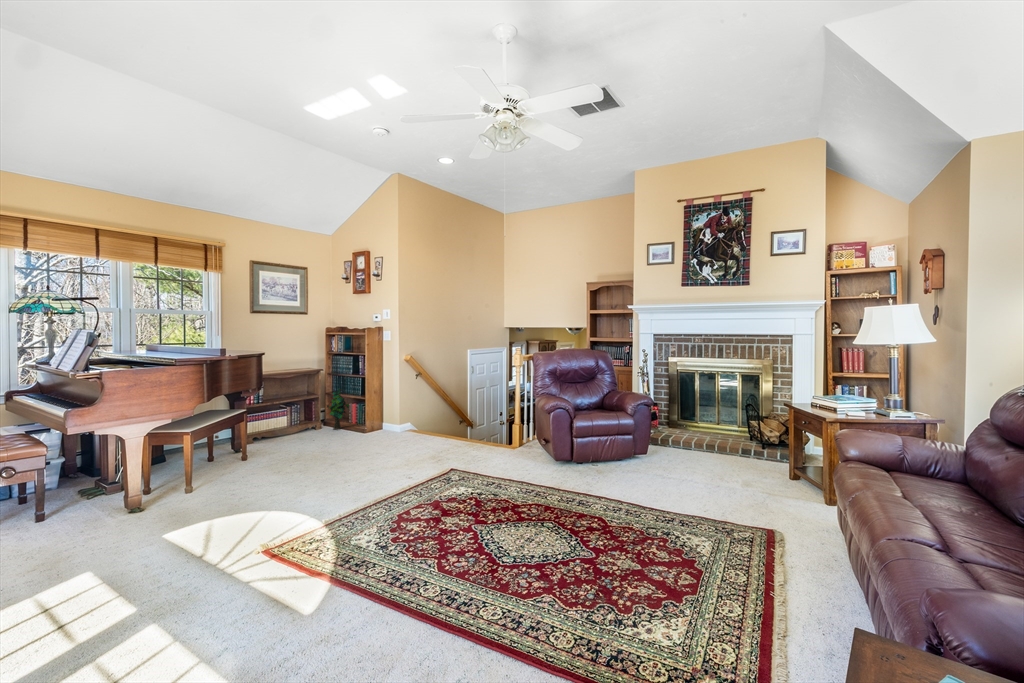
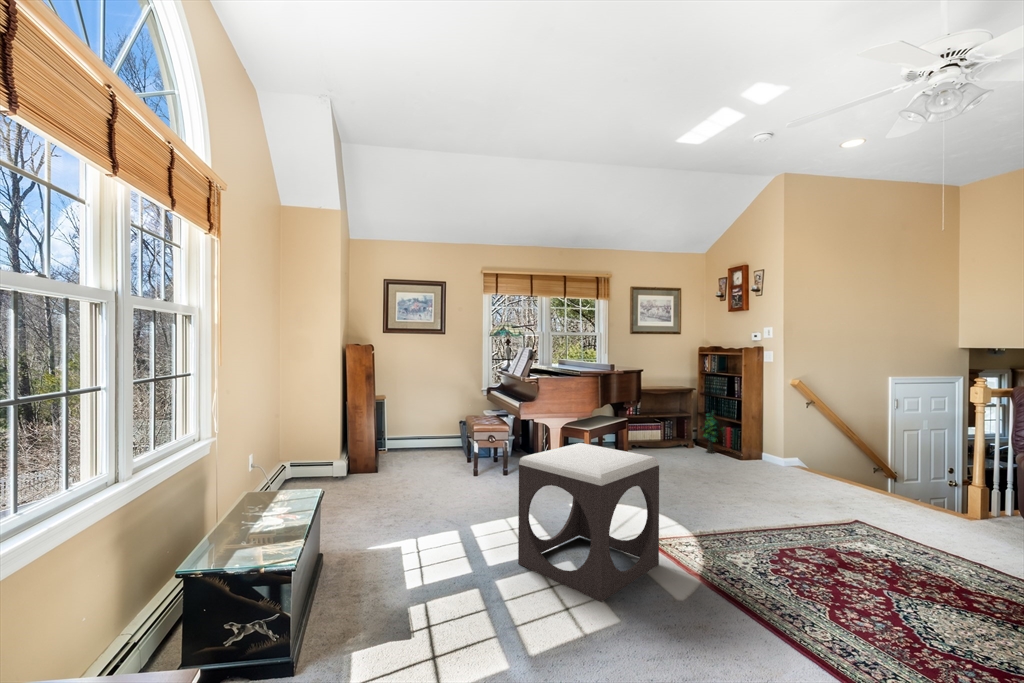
footstool: none [40,459,277,666] -> present [518,443,659,602]

